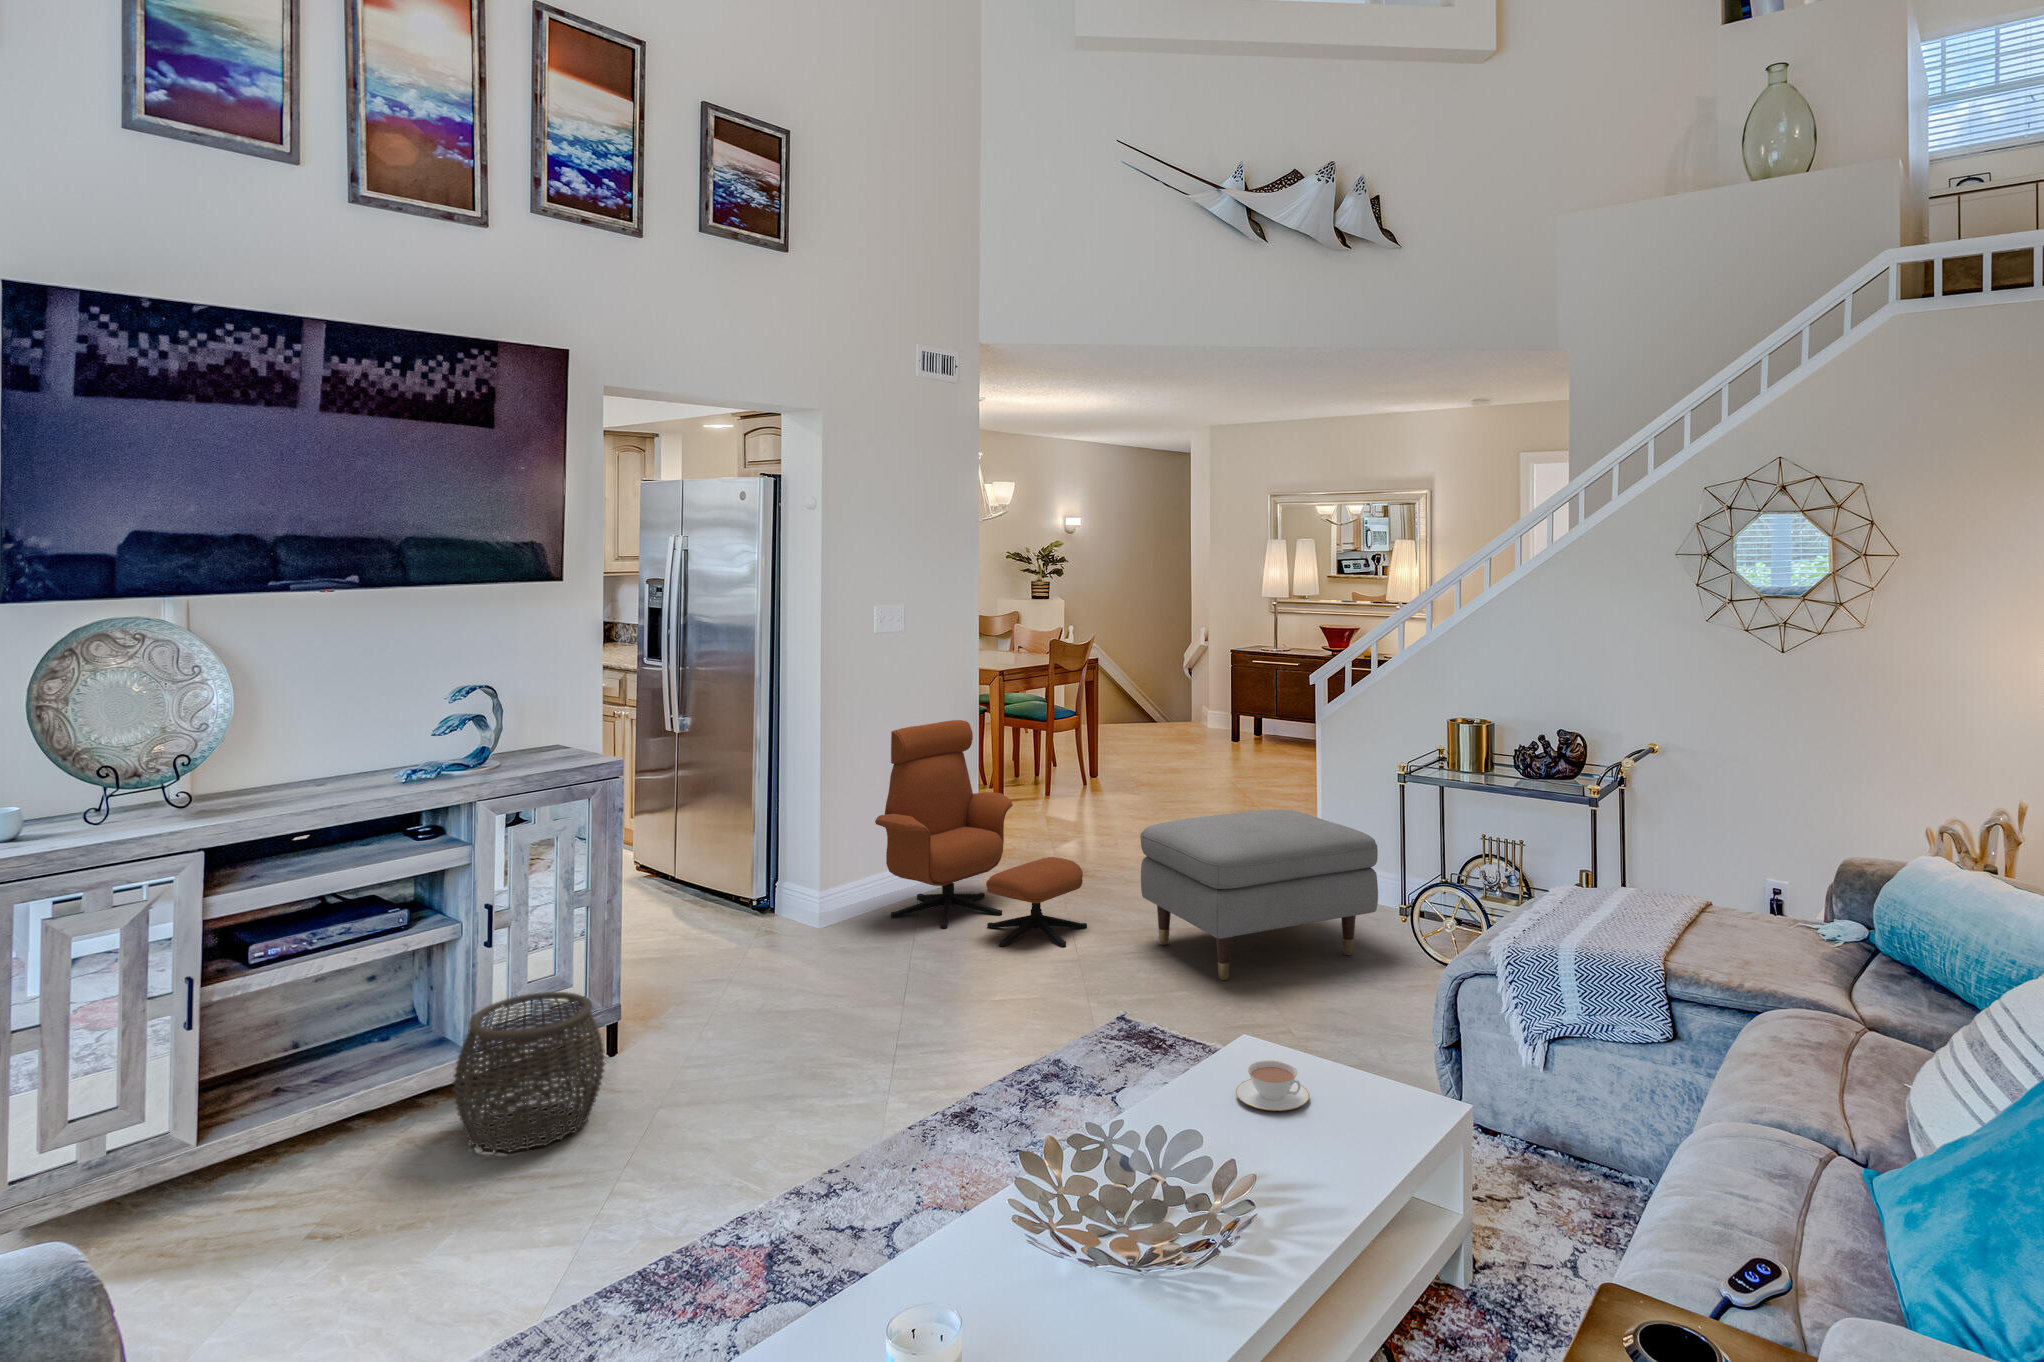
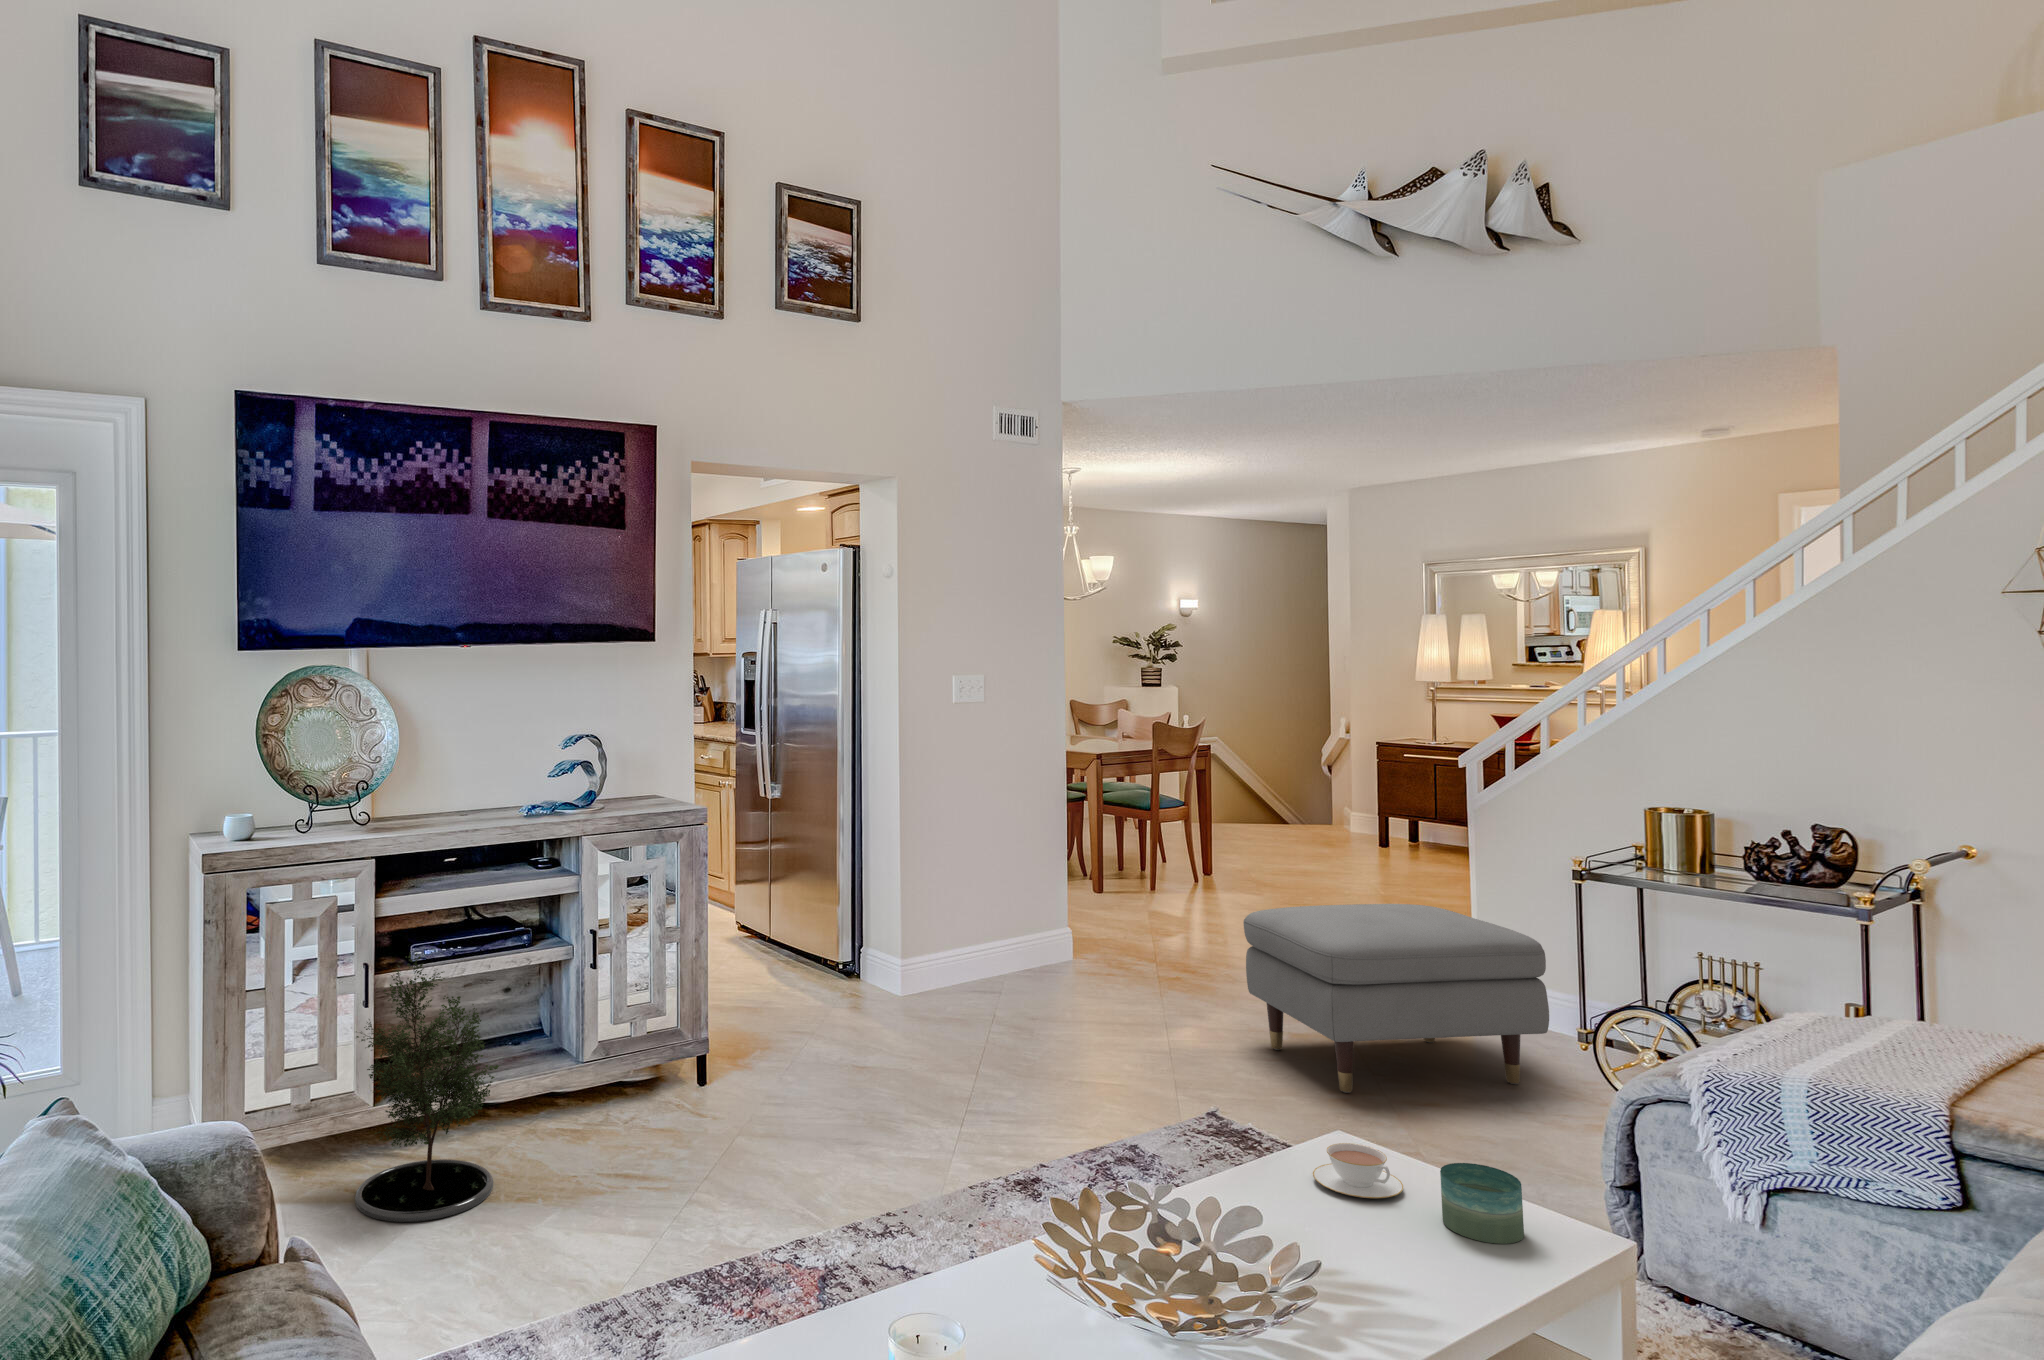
lounge chair: present [875,720,1087,947] -> none [955,791,1188,1040]
potted tree: none [180,967,381,1279] -> present [355,952,500,1222]
woven basket: present [453,992,605,1152] -> none [560,1014,688,1158]
candle: none [1344,1070,1406,1139] -> present [1440,1163,1524,1244]

